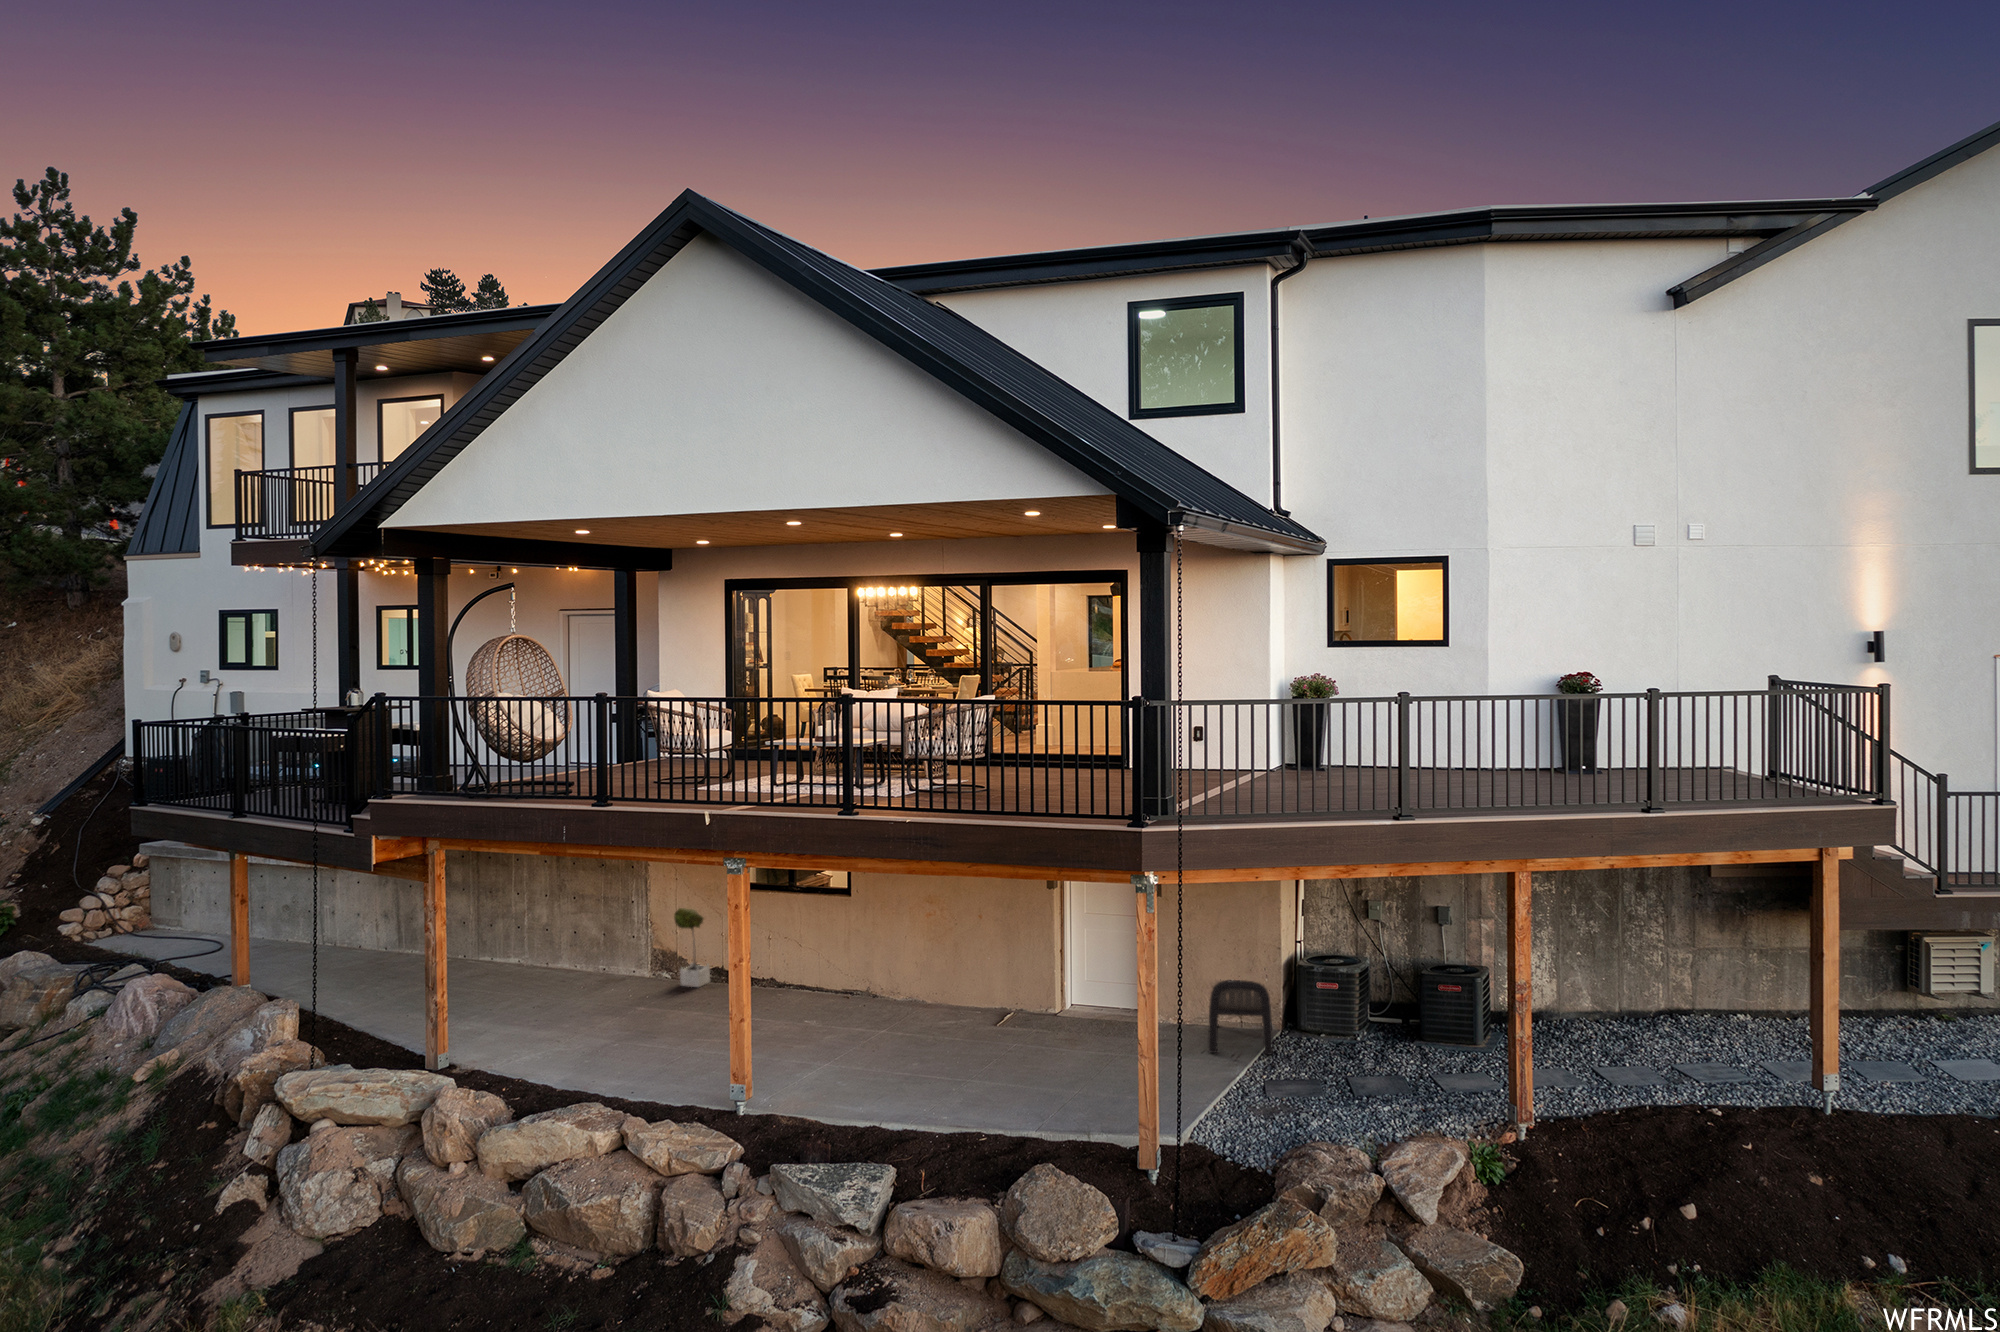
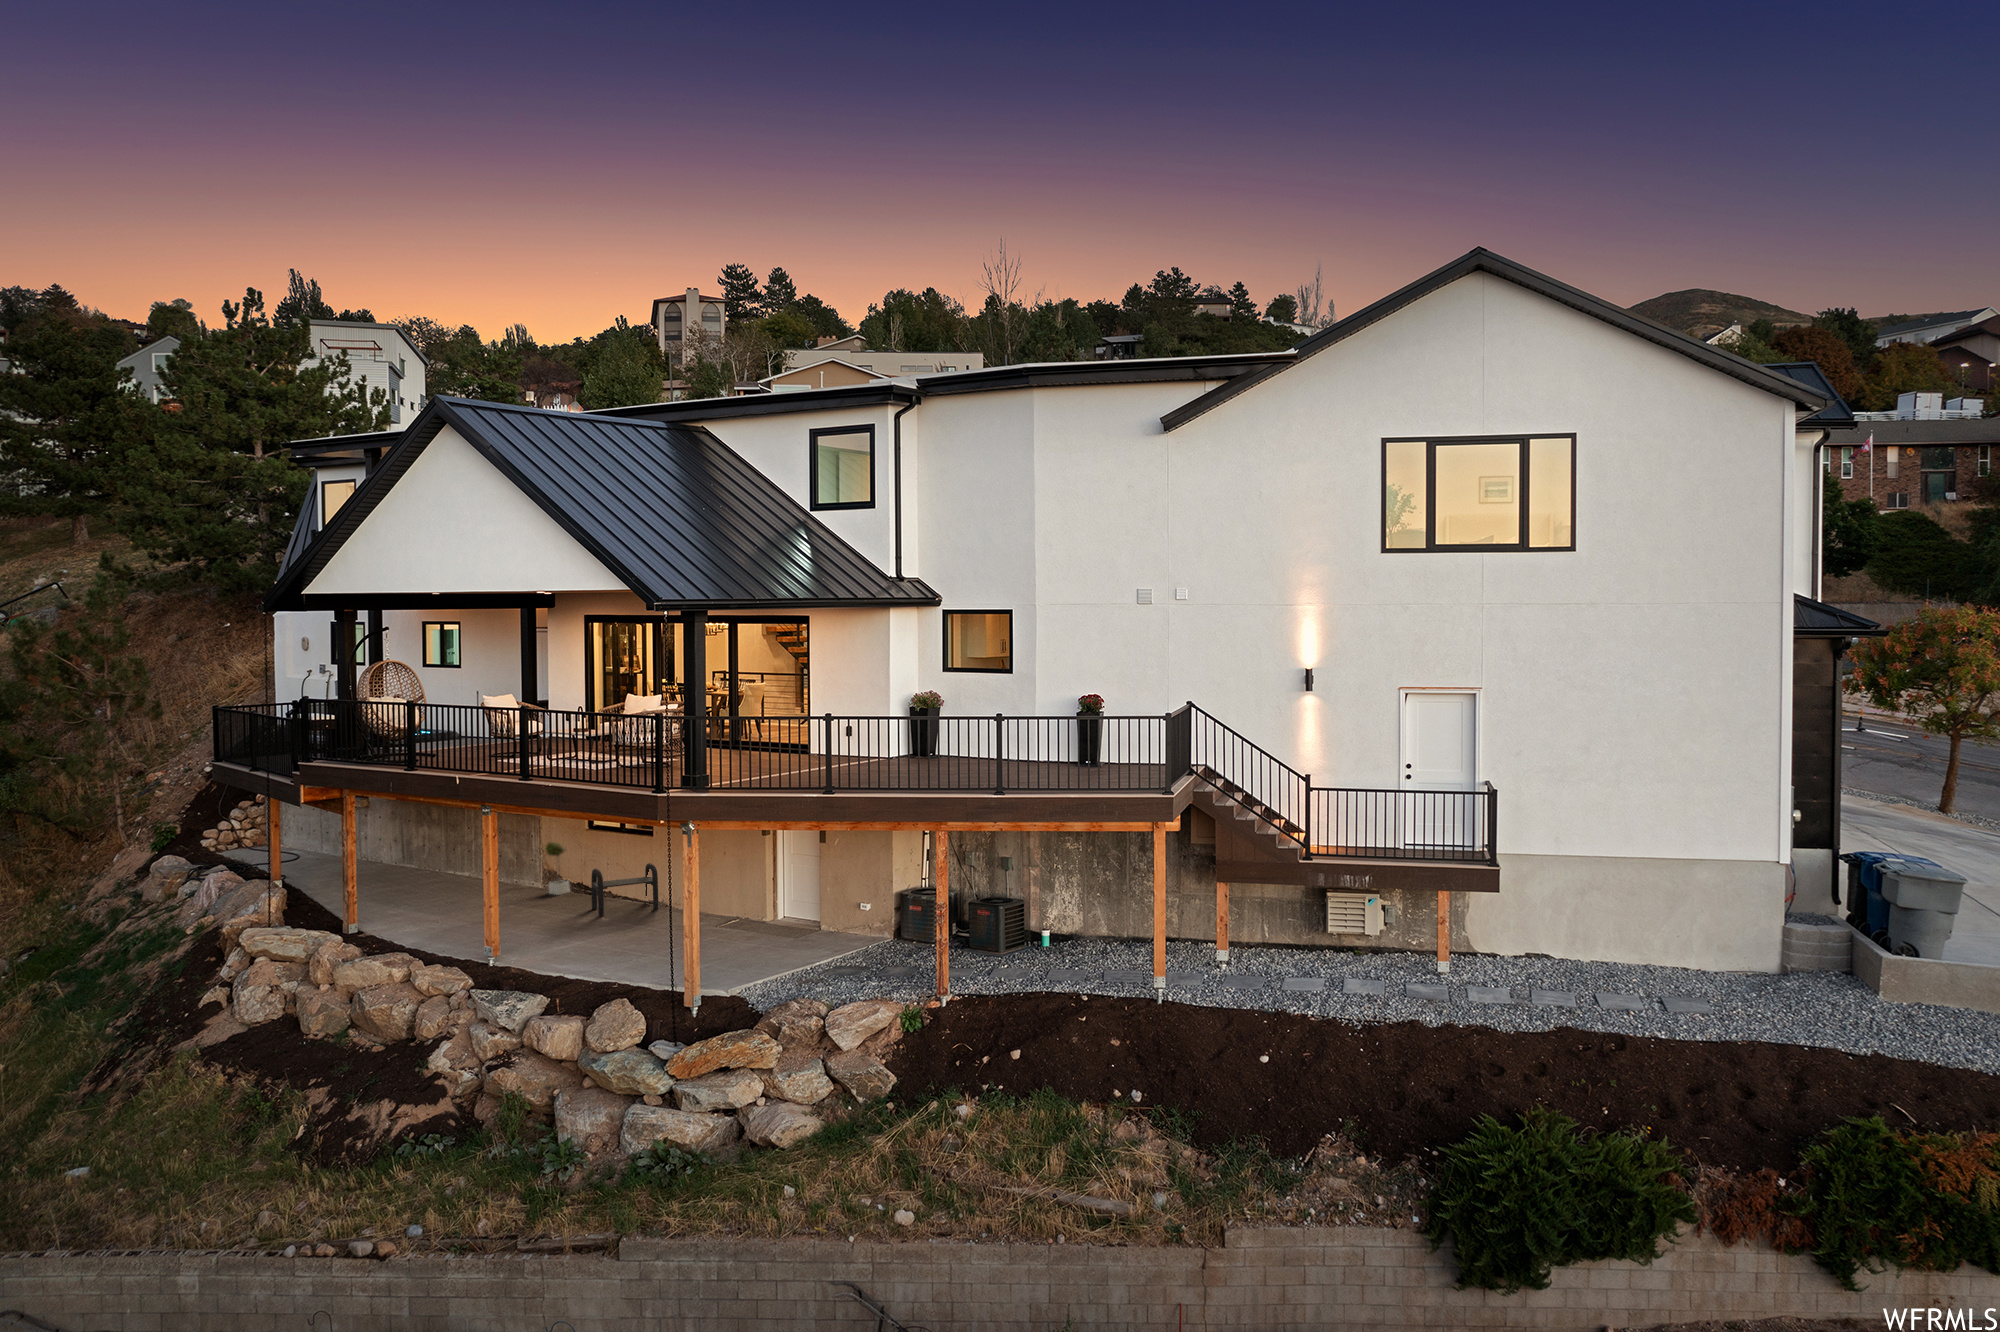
bench: present [1208,980,1273,1055] -> present [591,863,659,916]

